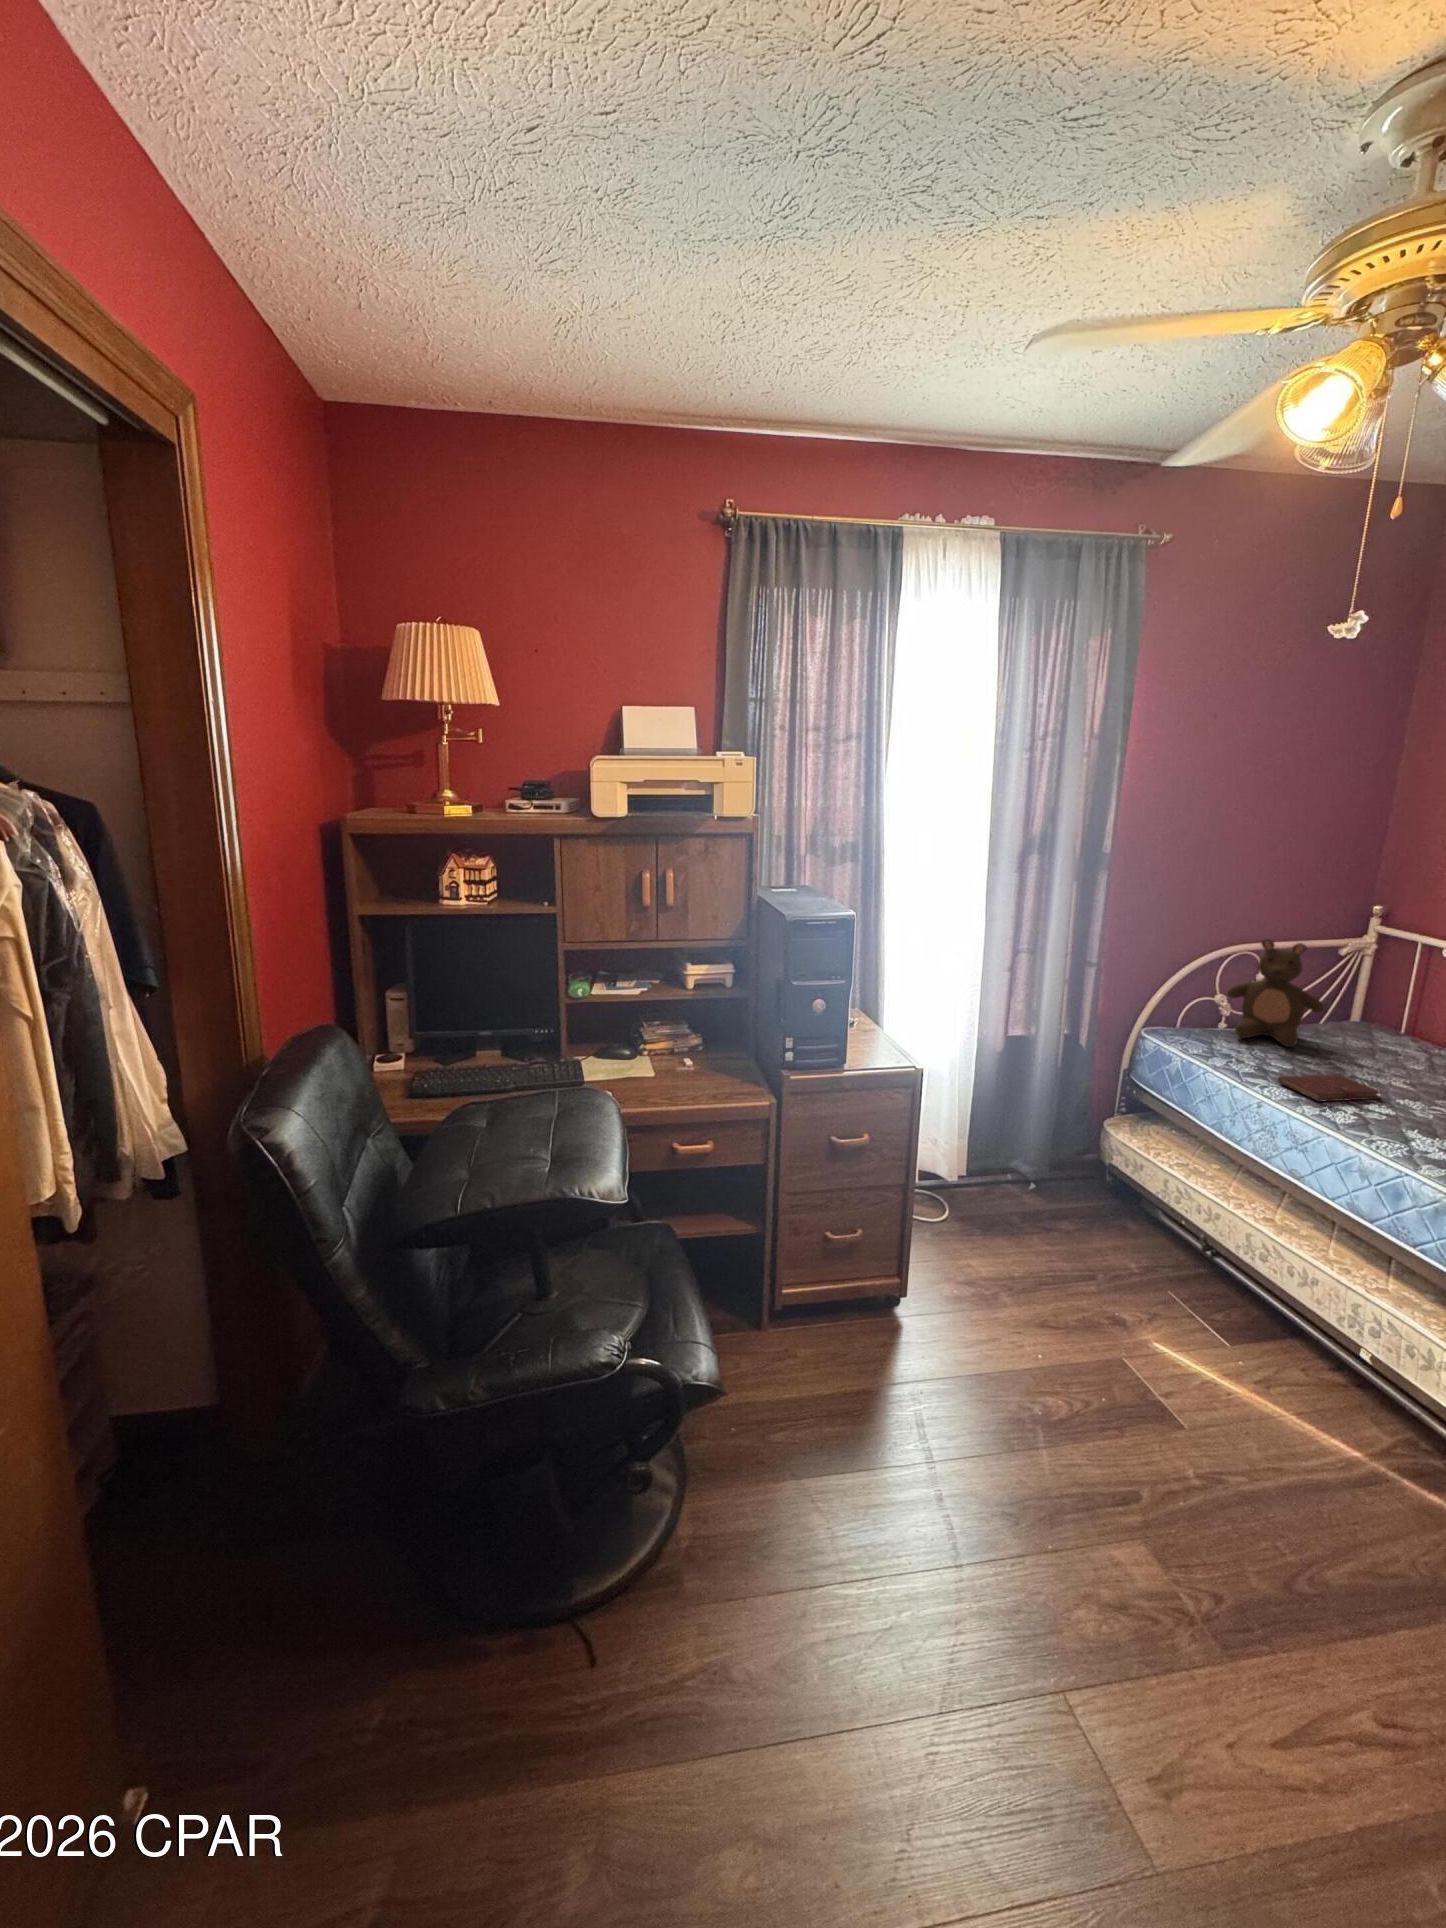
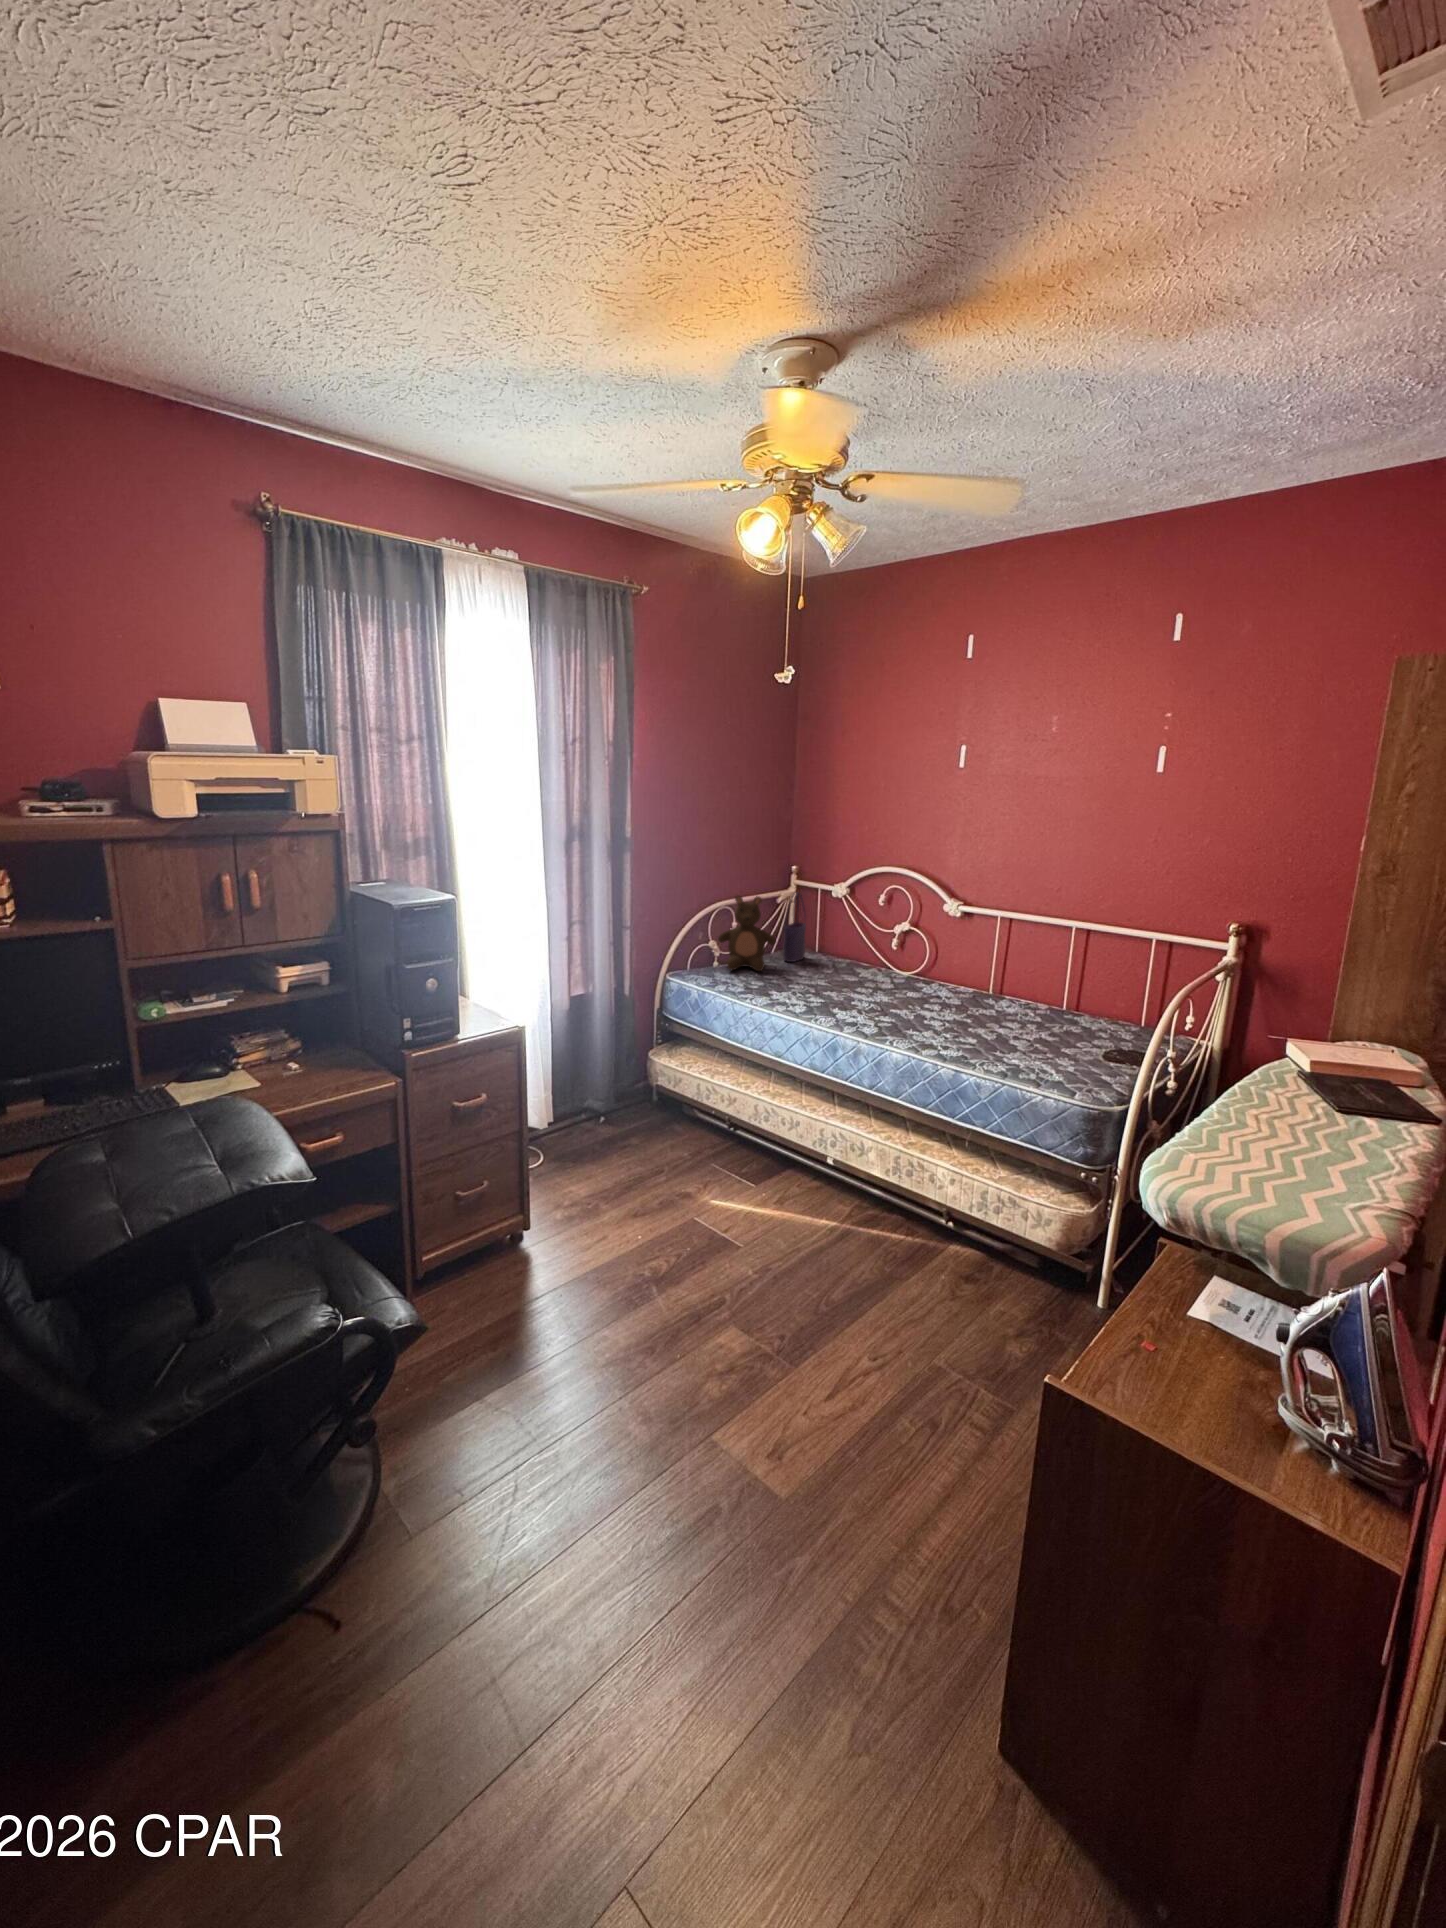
tote bag: none [1335,943,1386,1041] -> present [783,892,806,962]
notebook: present [1278,1074,1381,1102] -> none [759,983,816,1002]

